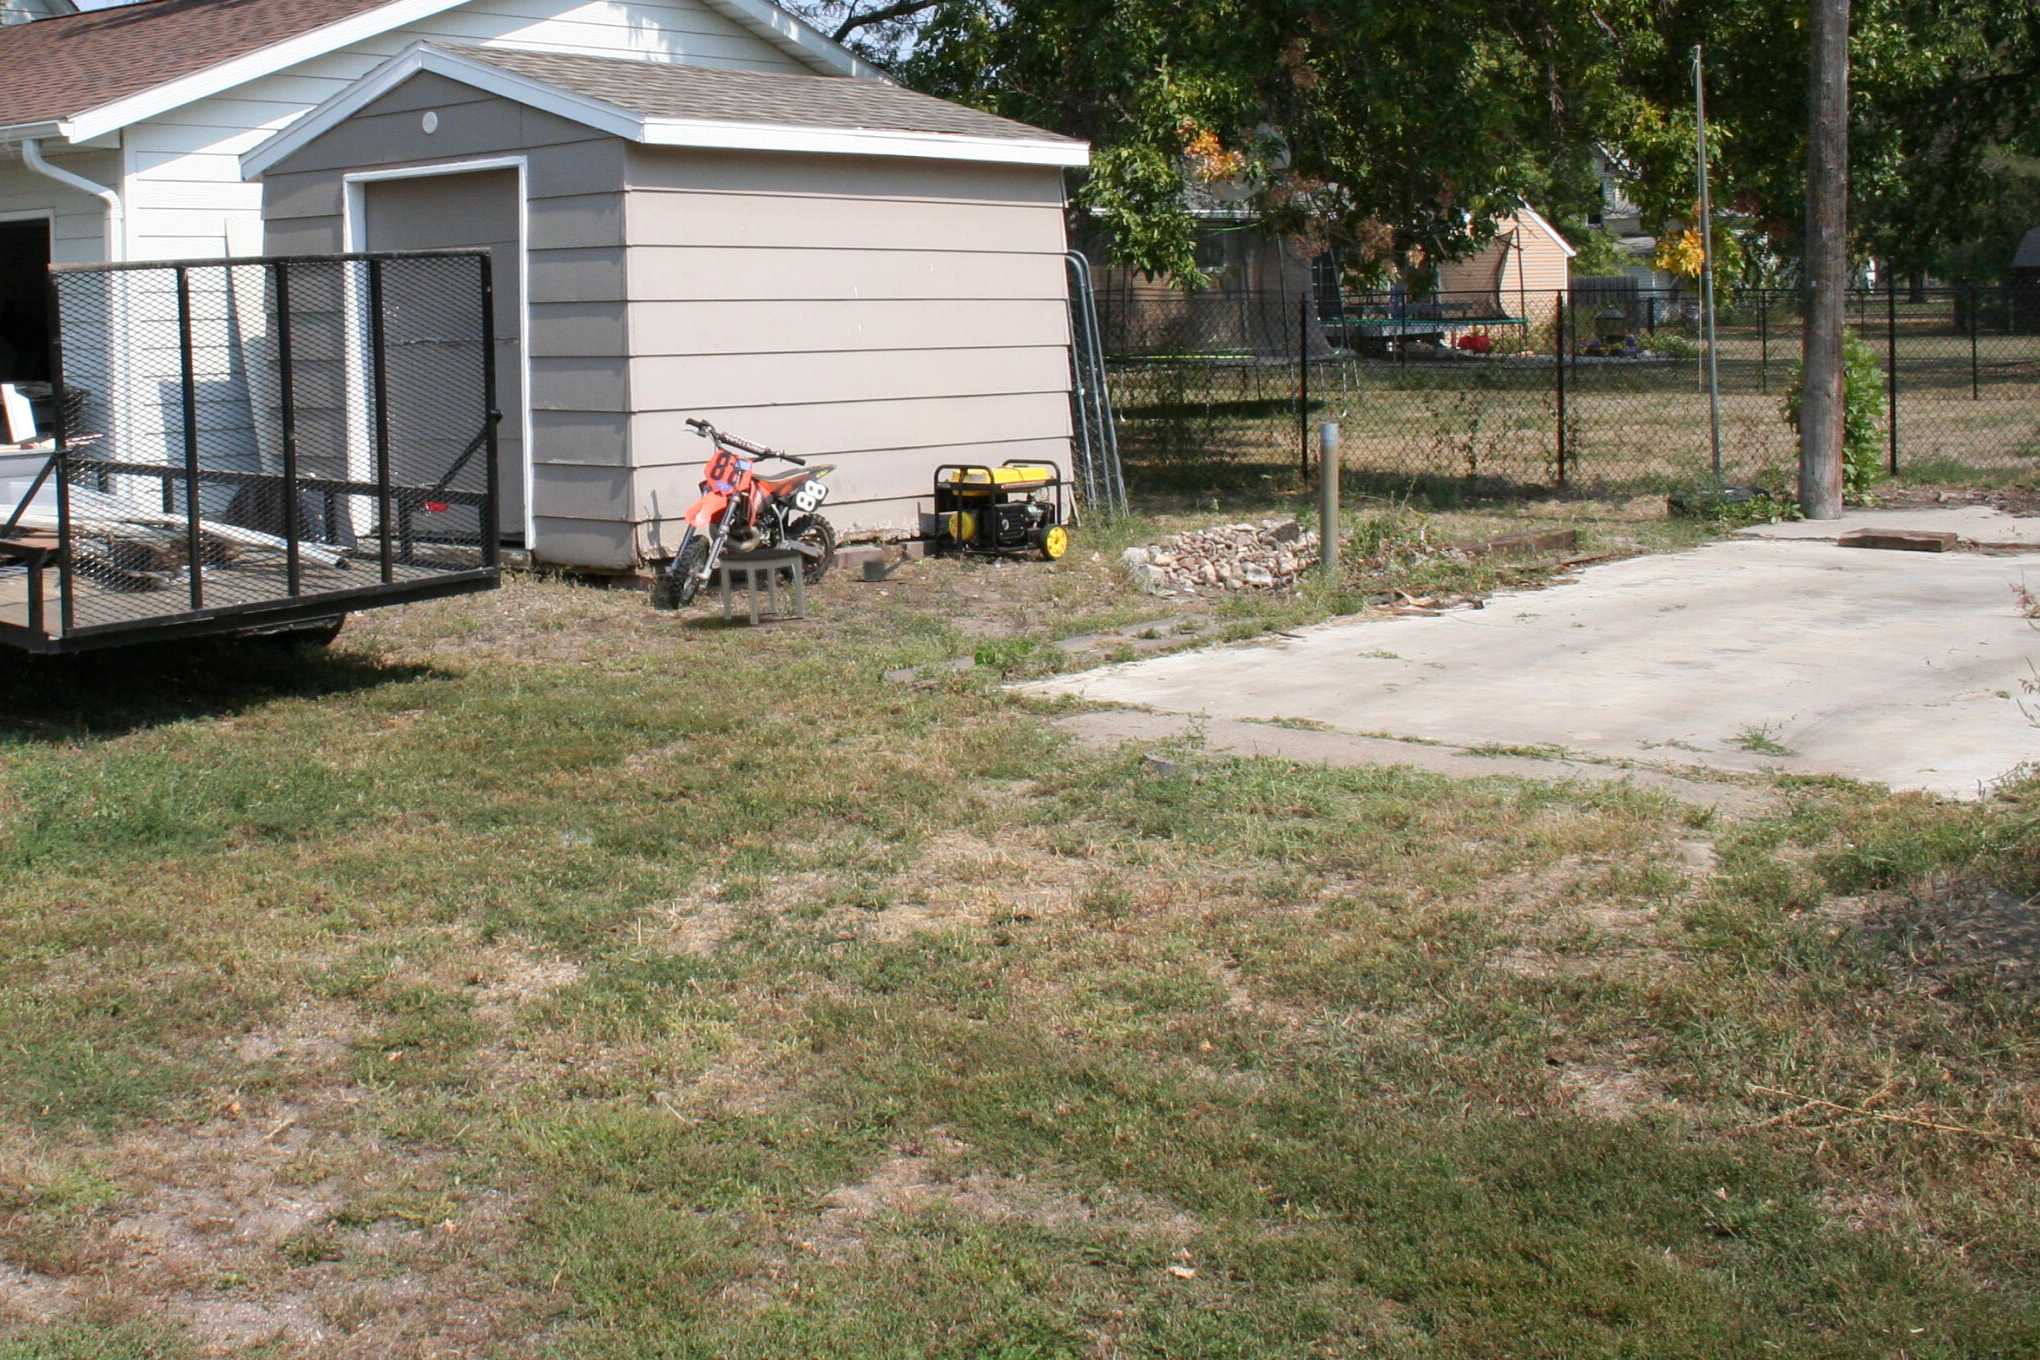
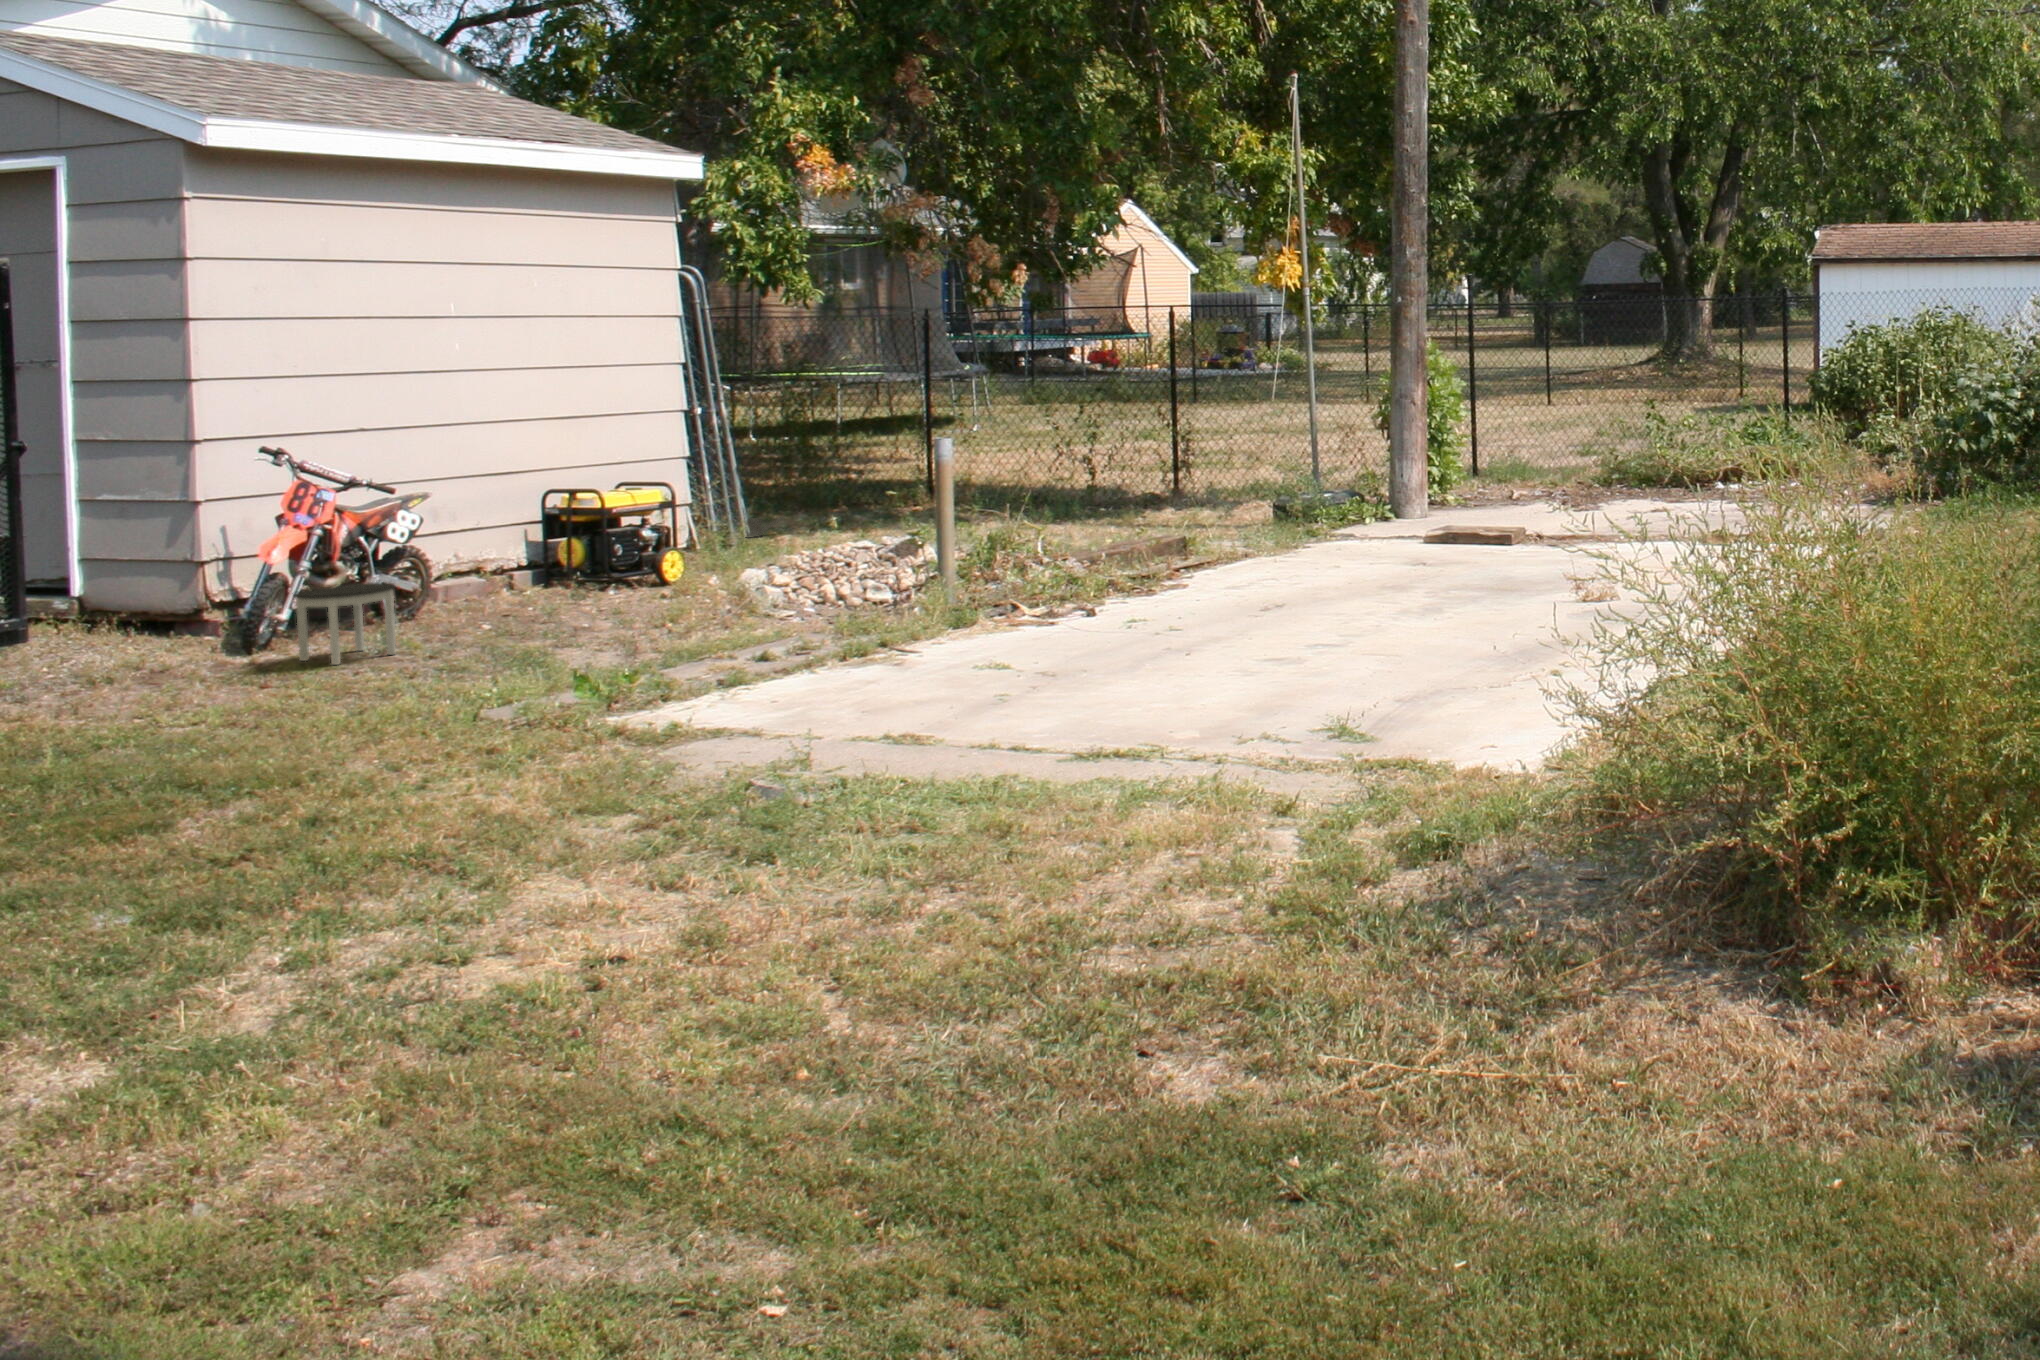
watering can: present [854,555,911,582] -> present [746,516,784,538]

